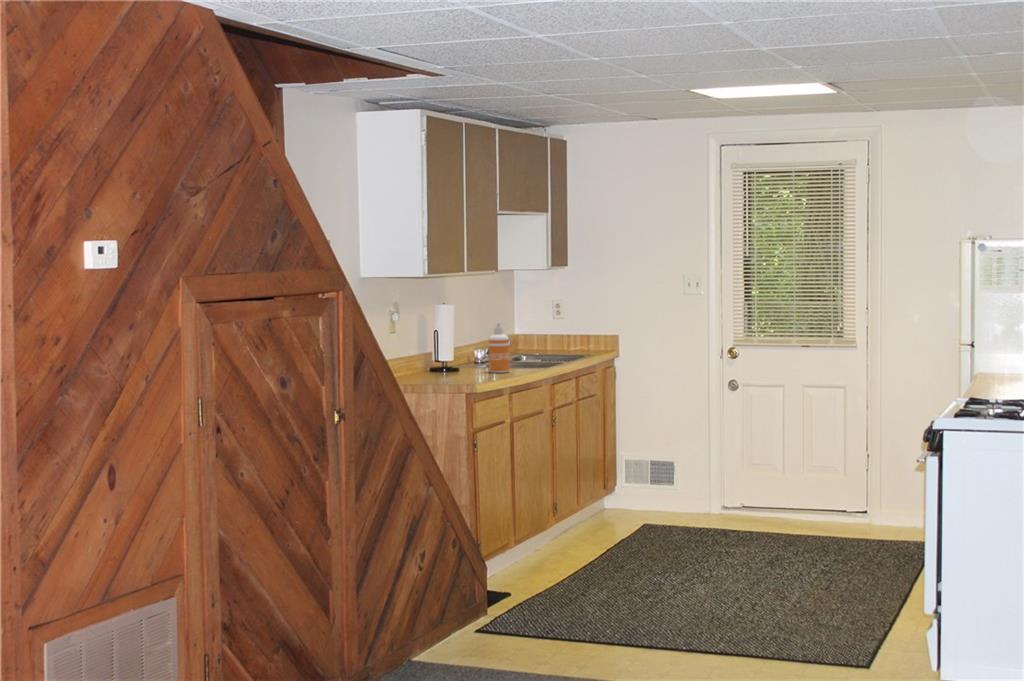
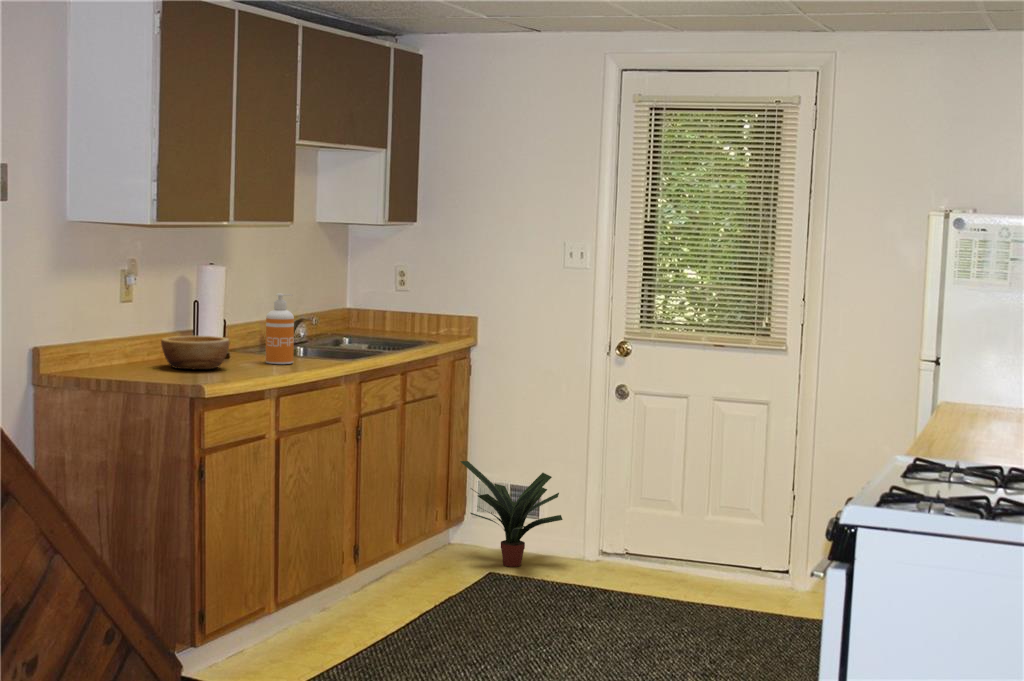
bowl: none [424,354,472,378] -> present [161,336,230,369]
potted plant: none [614,444,694,520] -> present [461,461,563,567]

